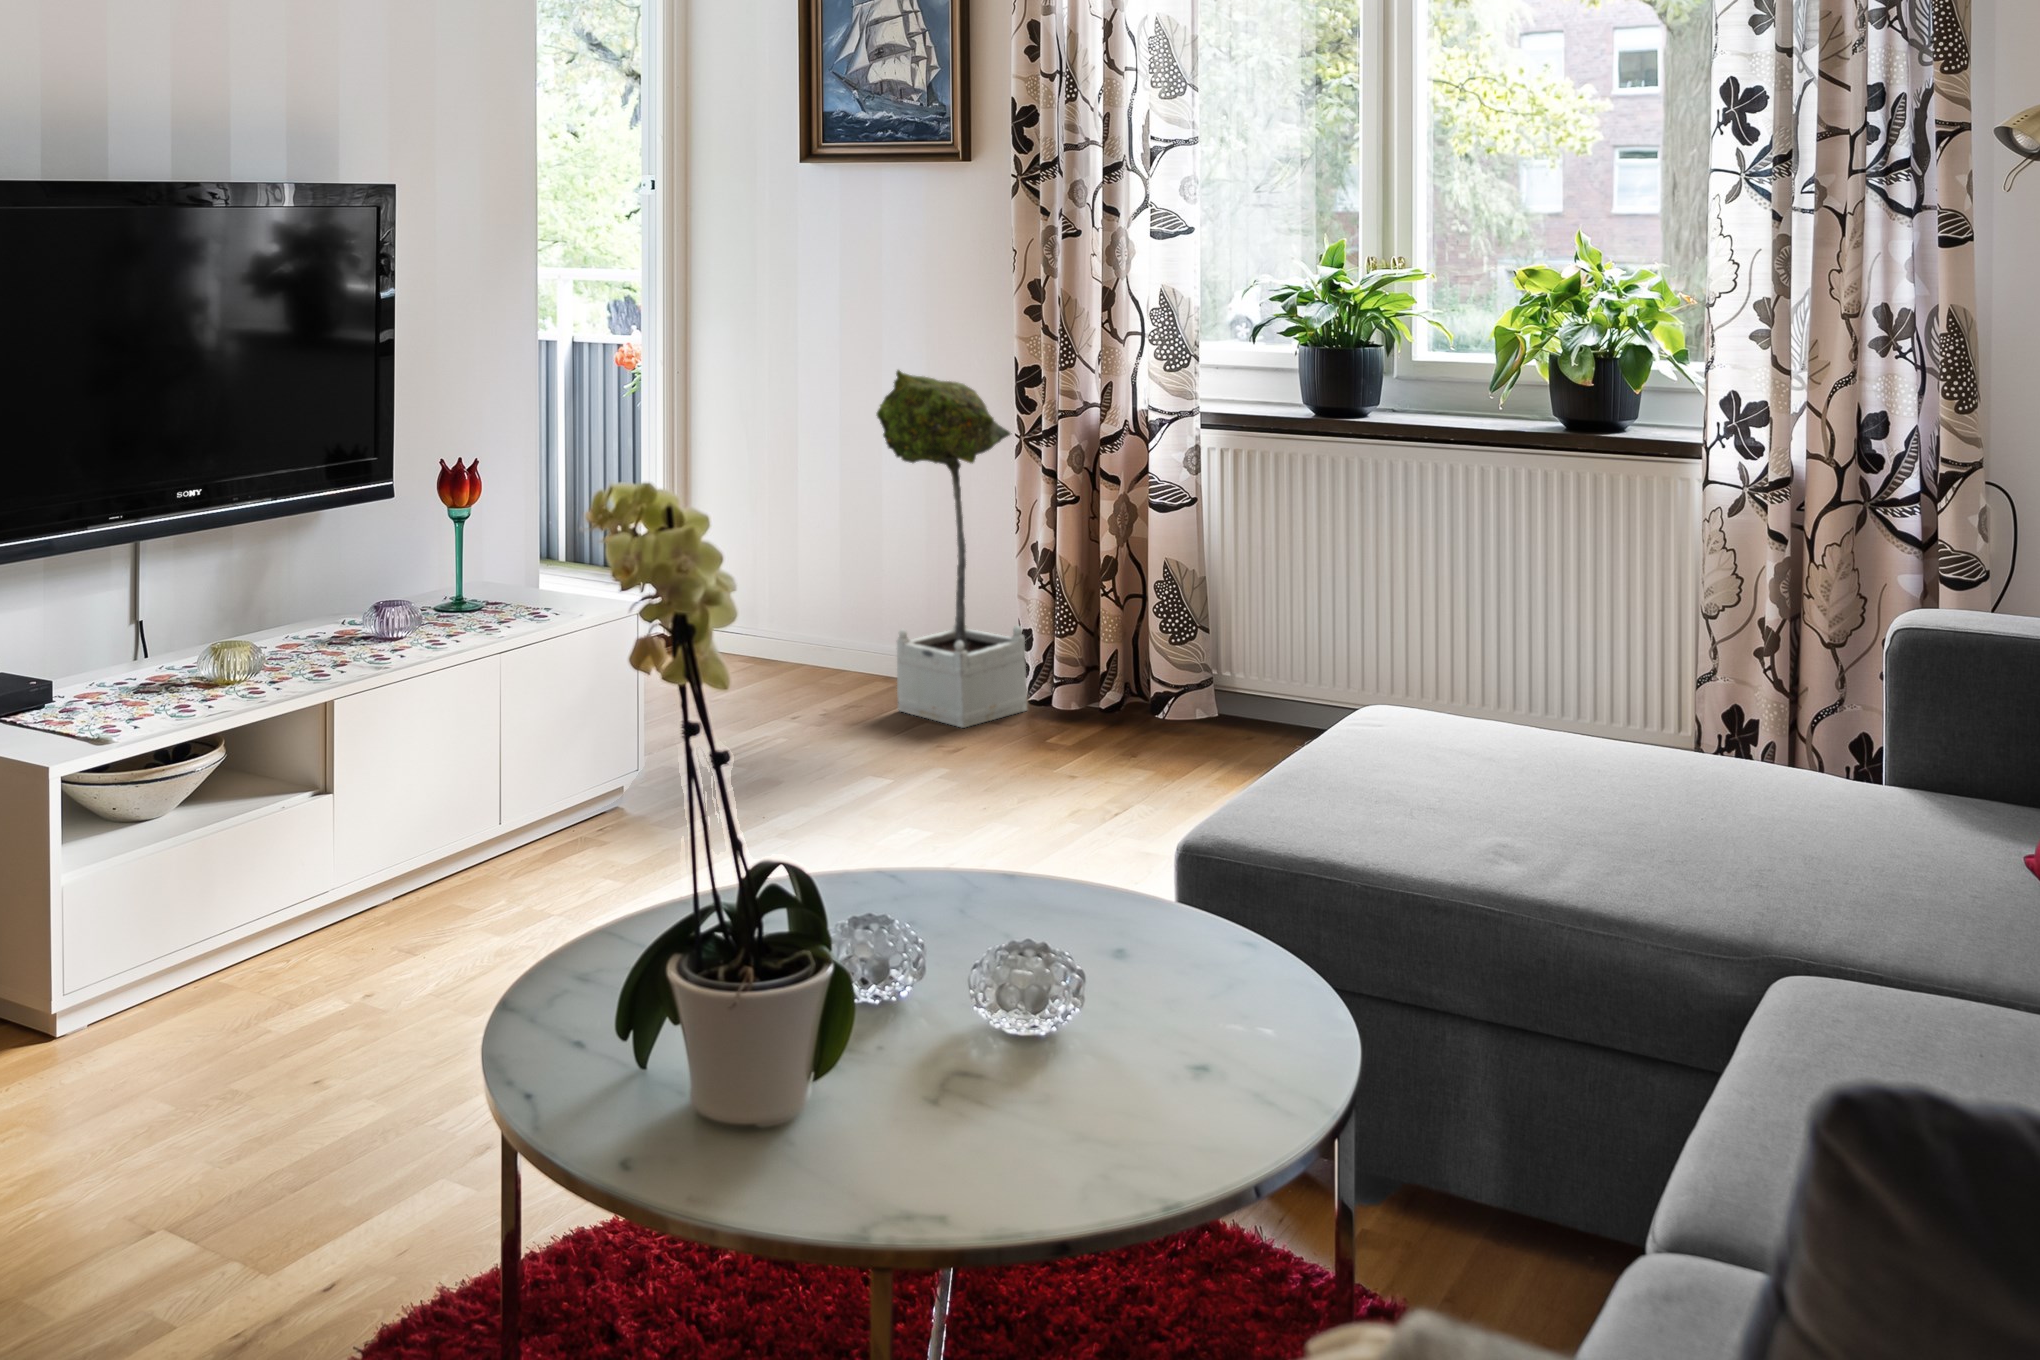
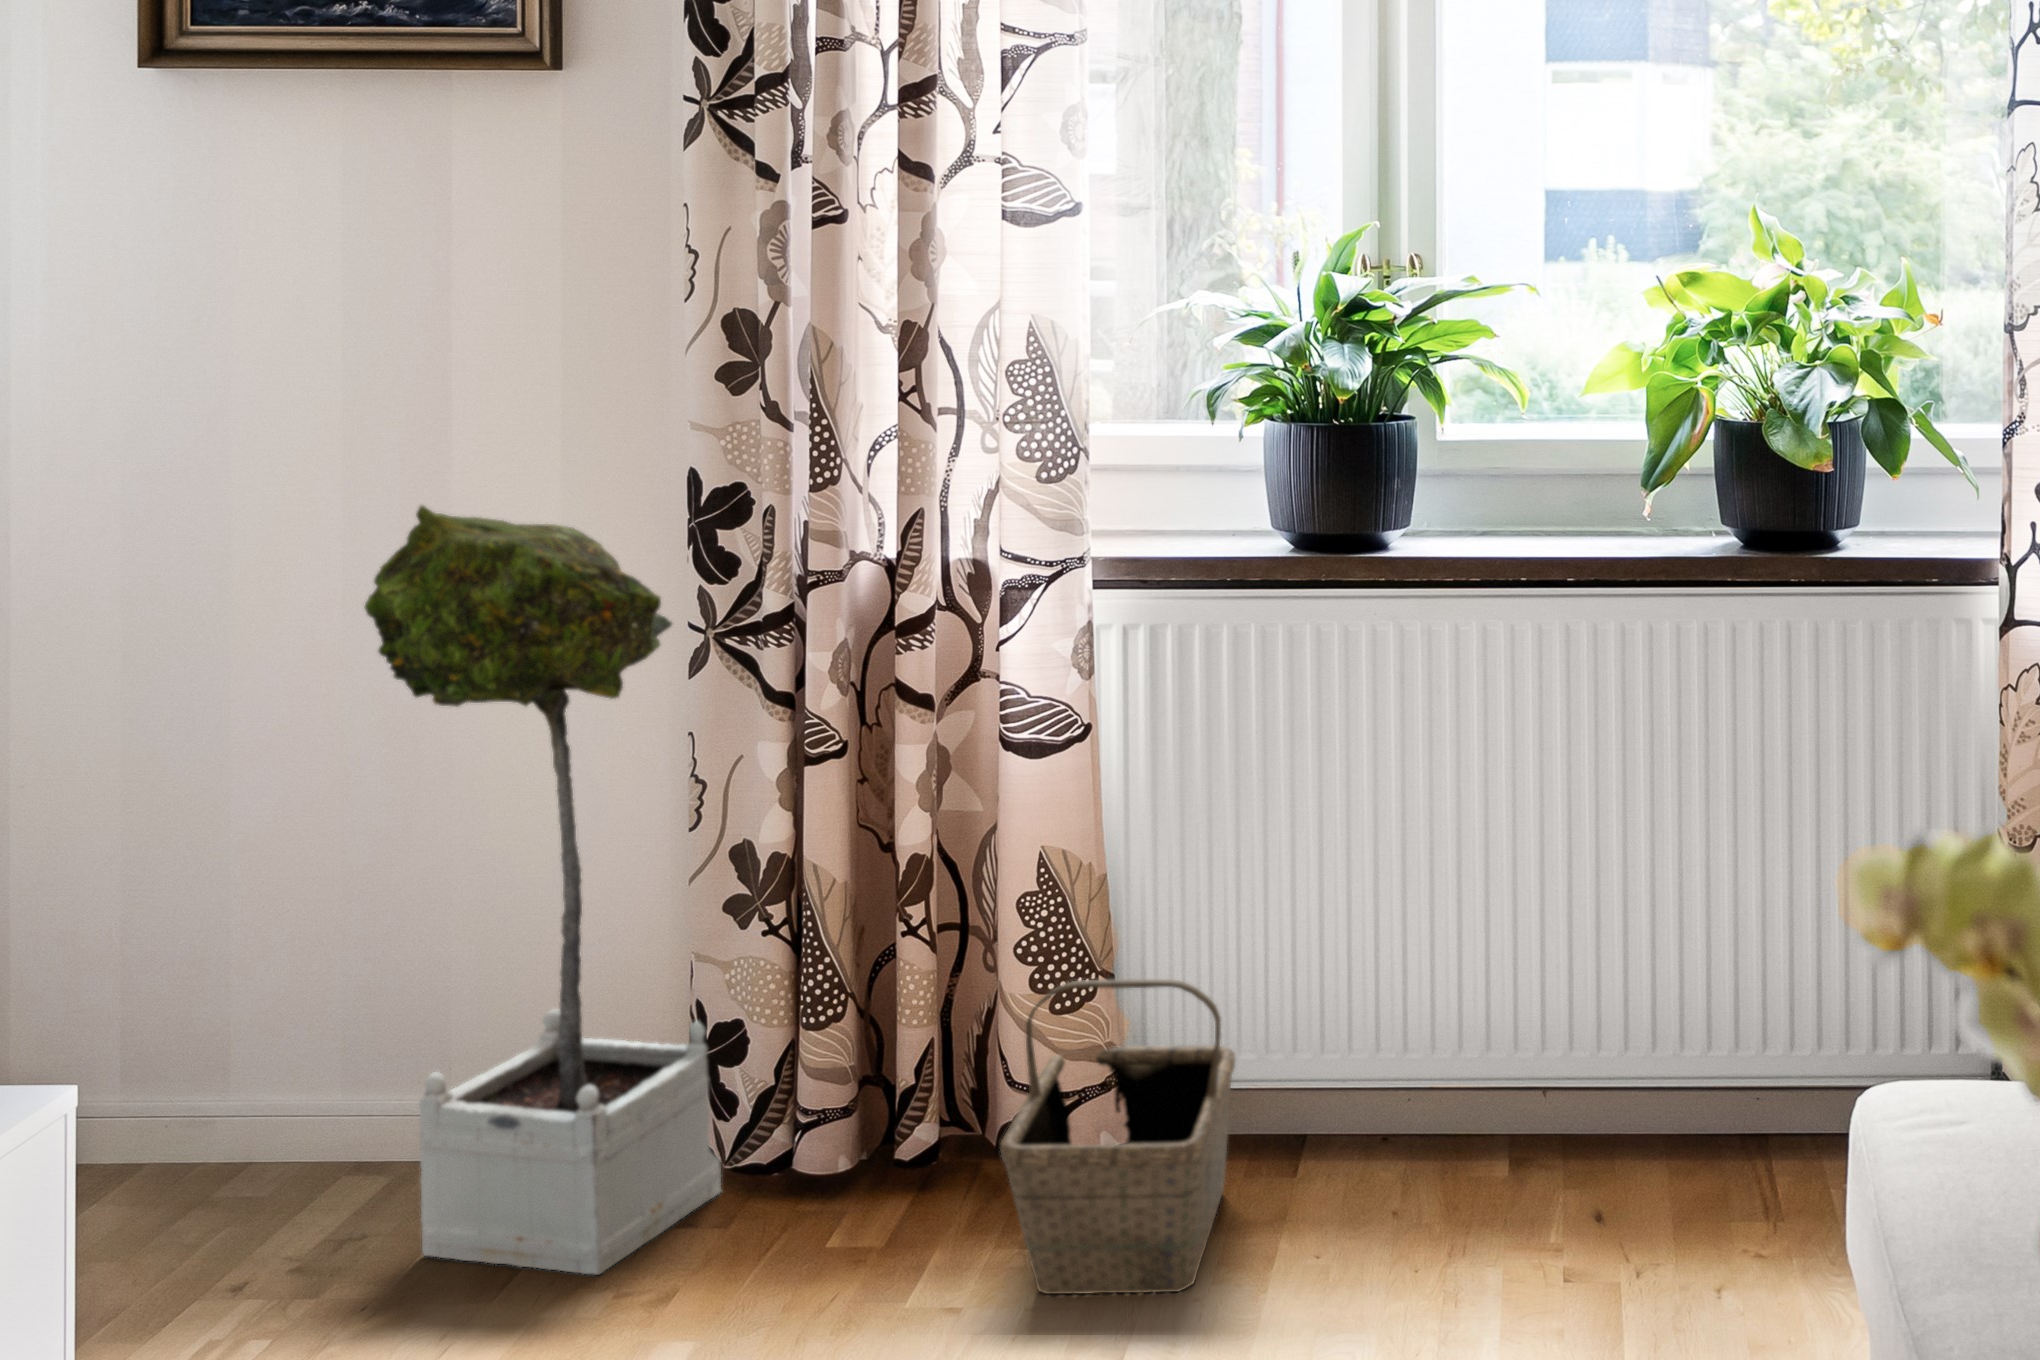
basket: none [1125,622,1262,774] -> present [1001,979,1235,1294]

